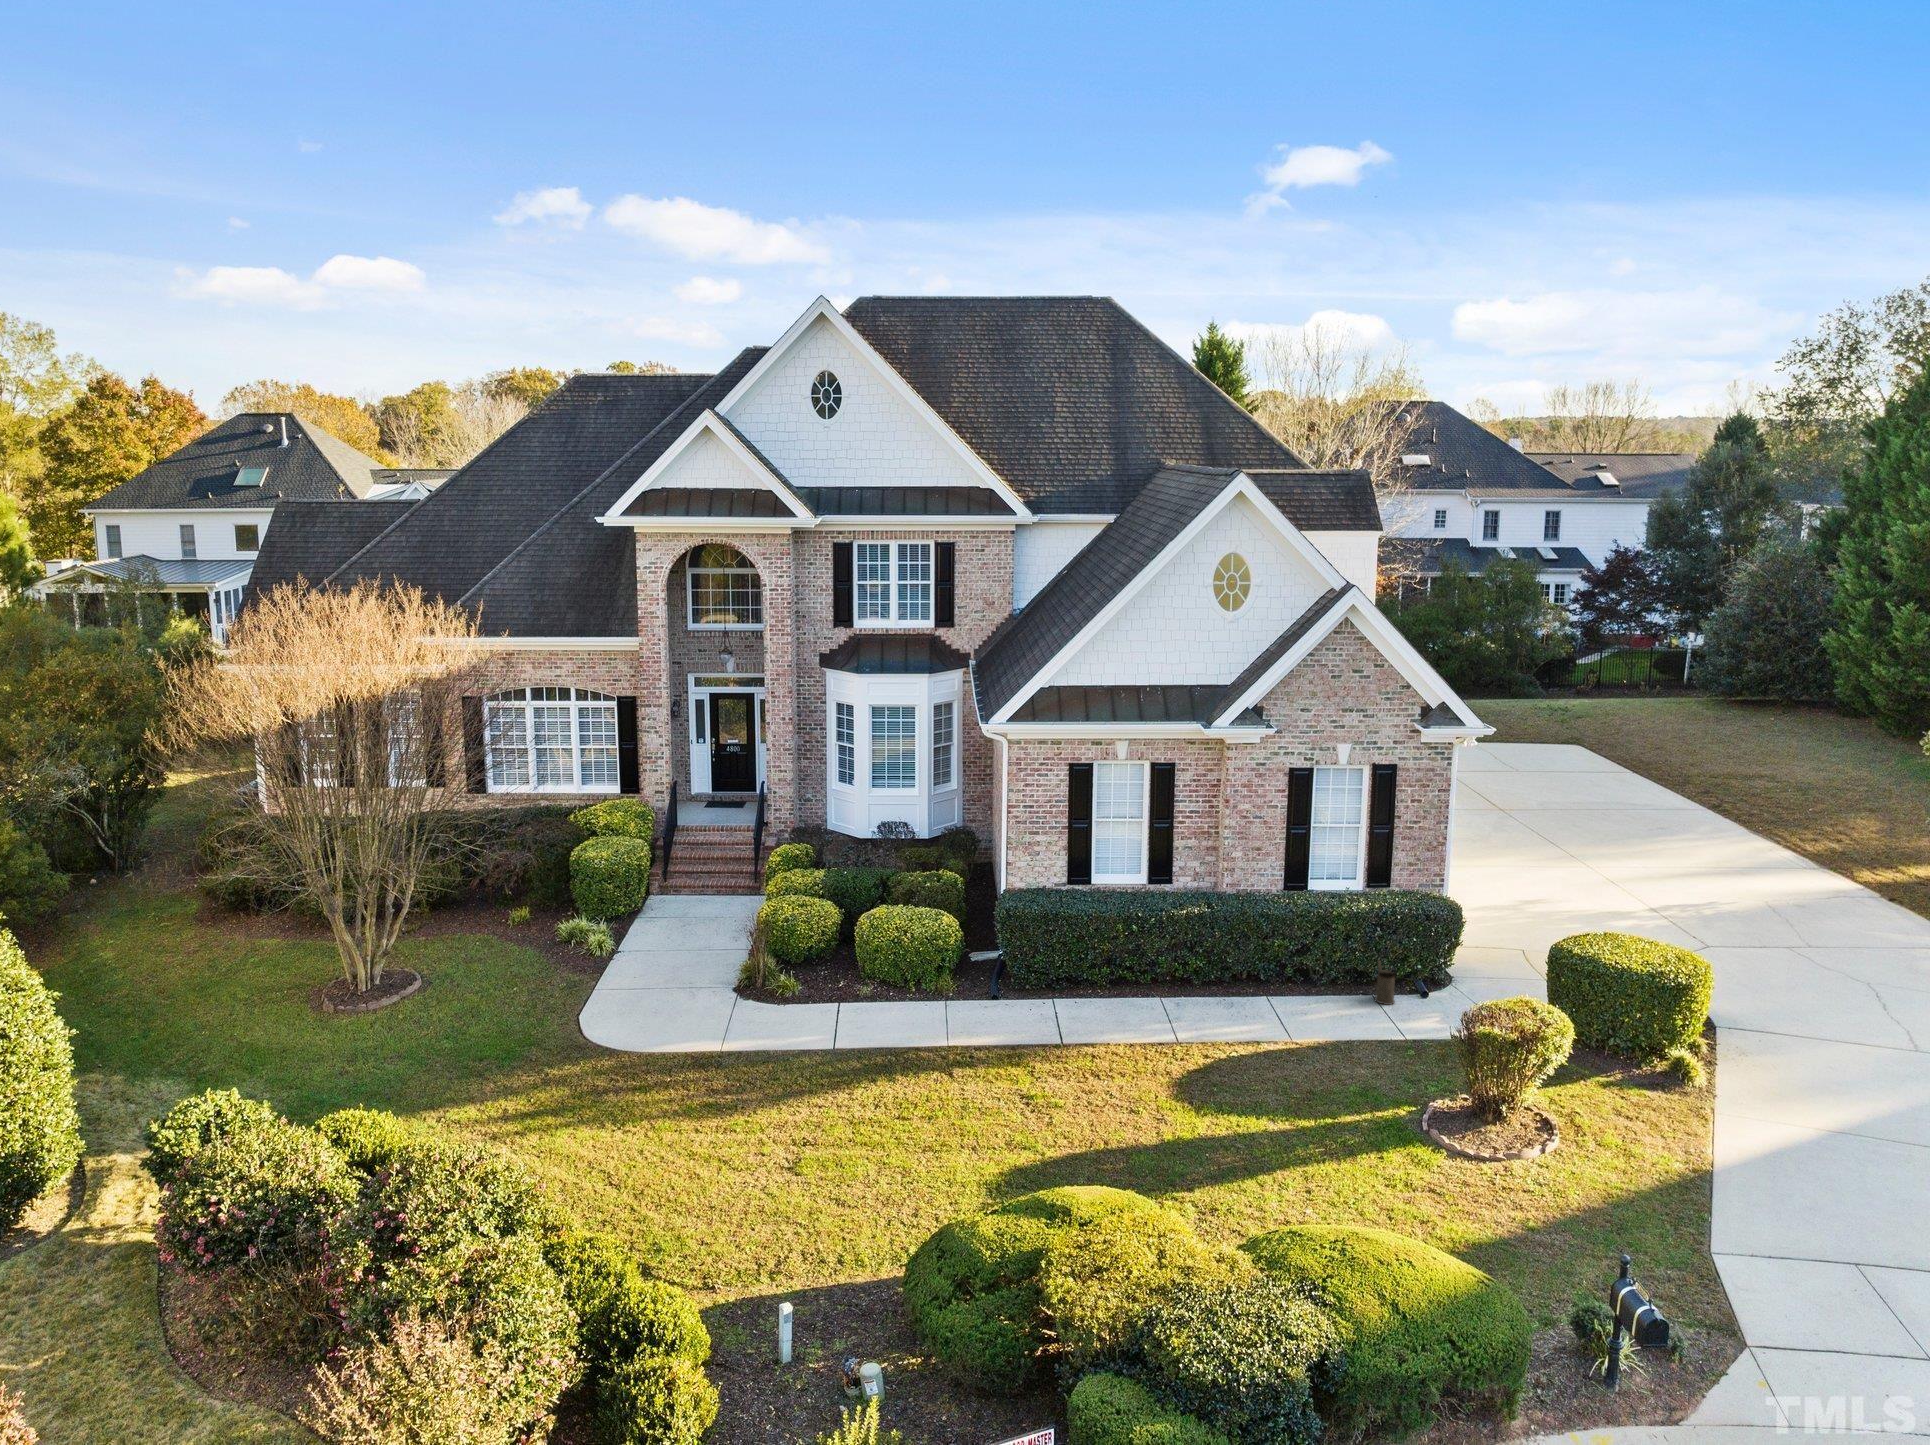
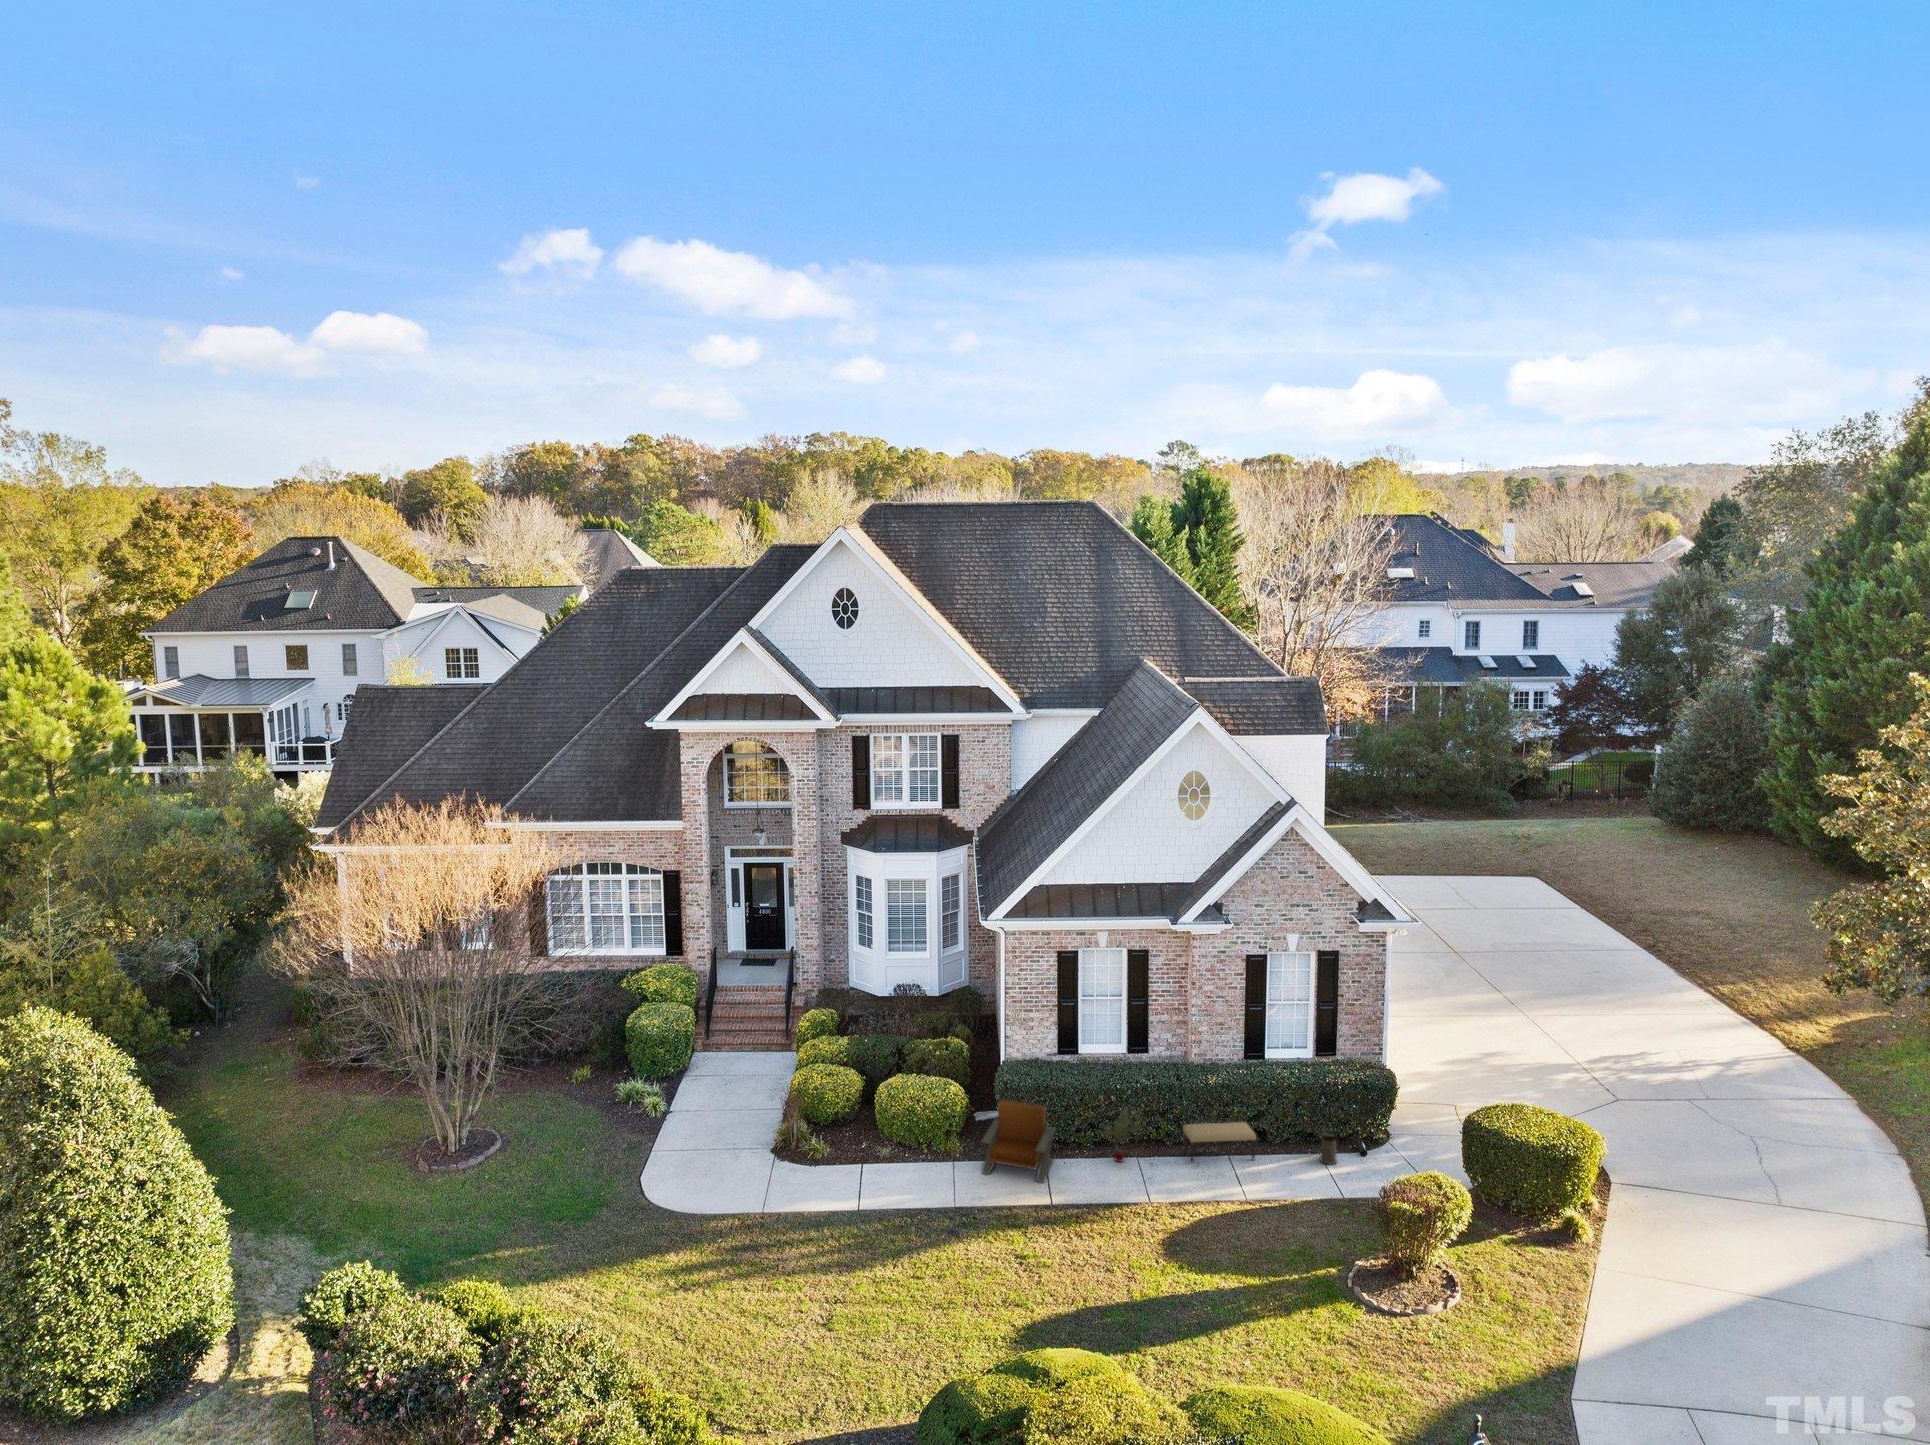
lounge chair: none [981,932,1067,1023] -> present [982,1100,1054,1183]
potted tree: none [1116,940,1168,1002] -> present [1099,1110,1140,1162]
bench: none [1216,959,1302,1003] -> present [1183,1122,1256,1162]

